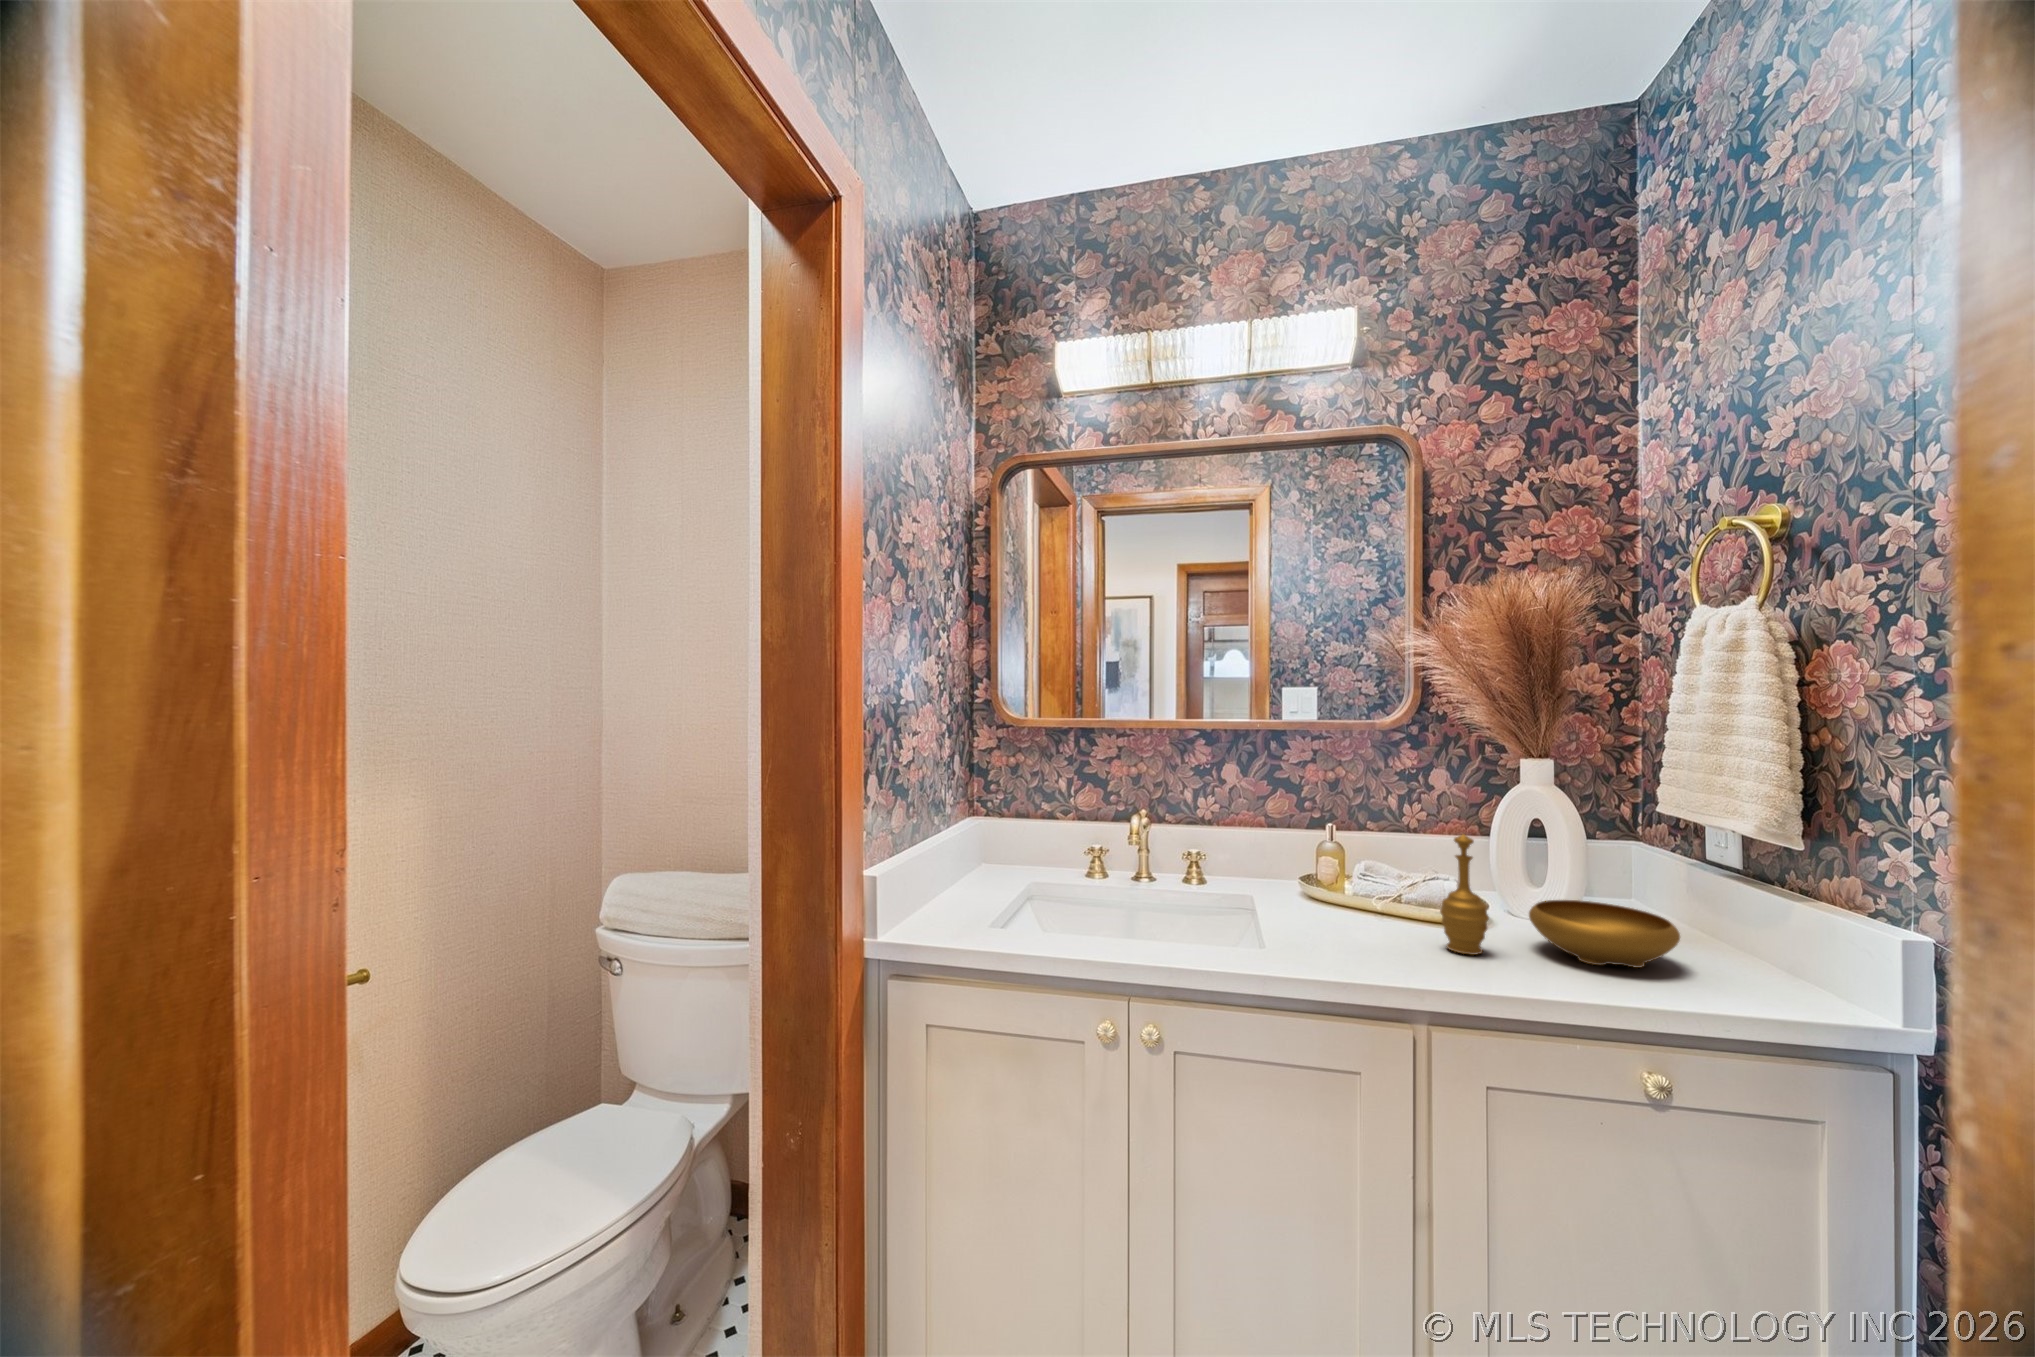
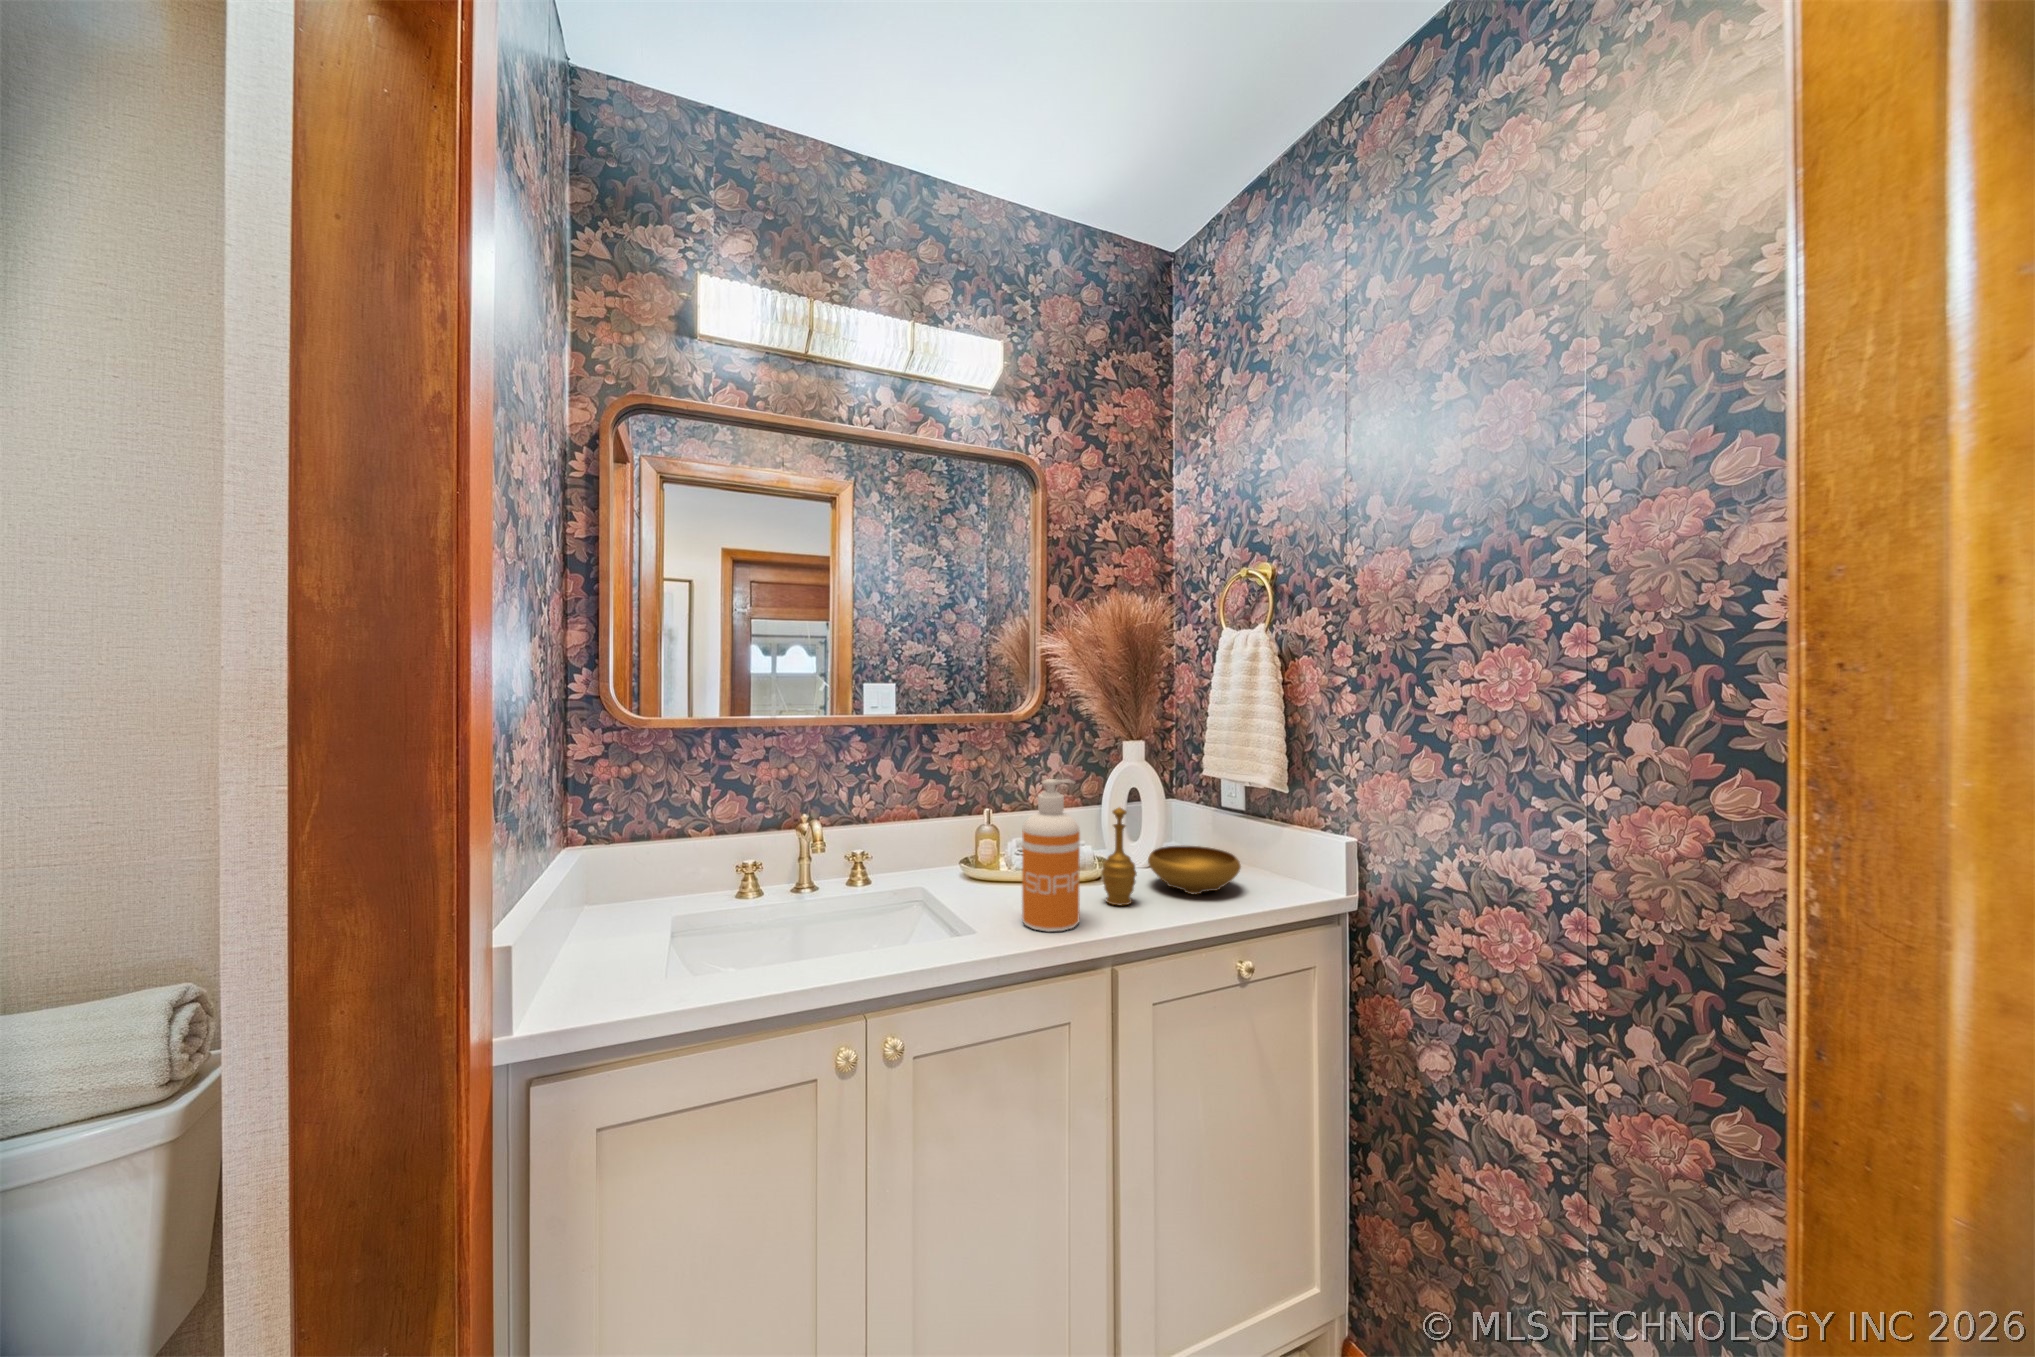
soap dispenser: none [1317,790,1388,960] -> present [1022,779,1080,932]

